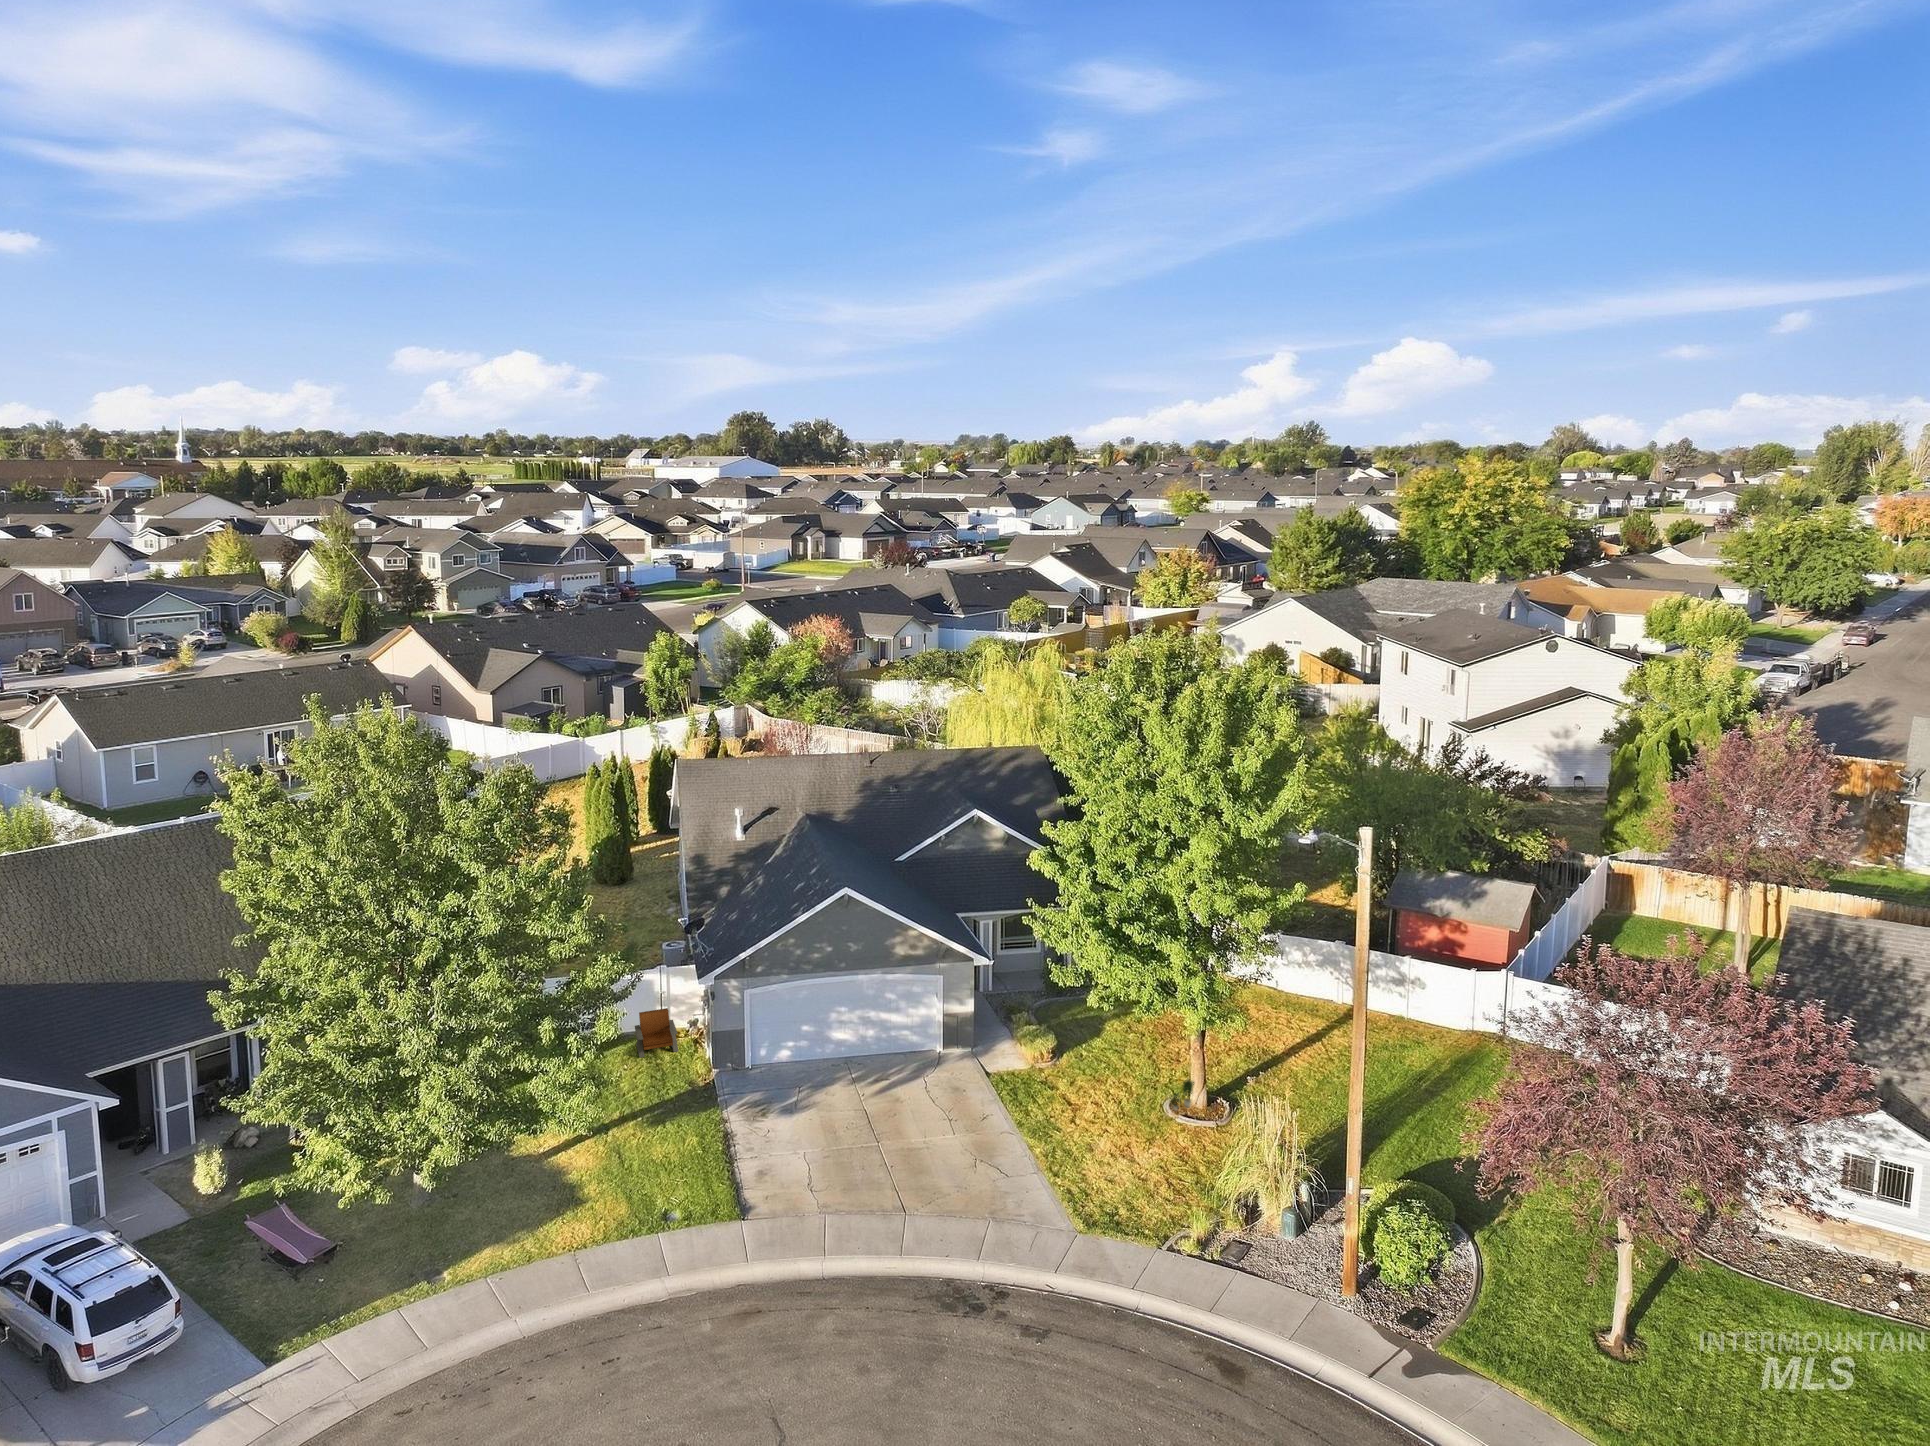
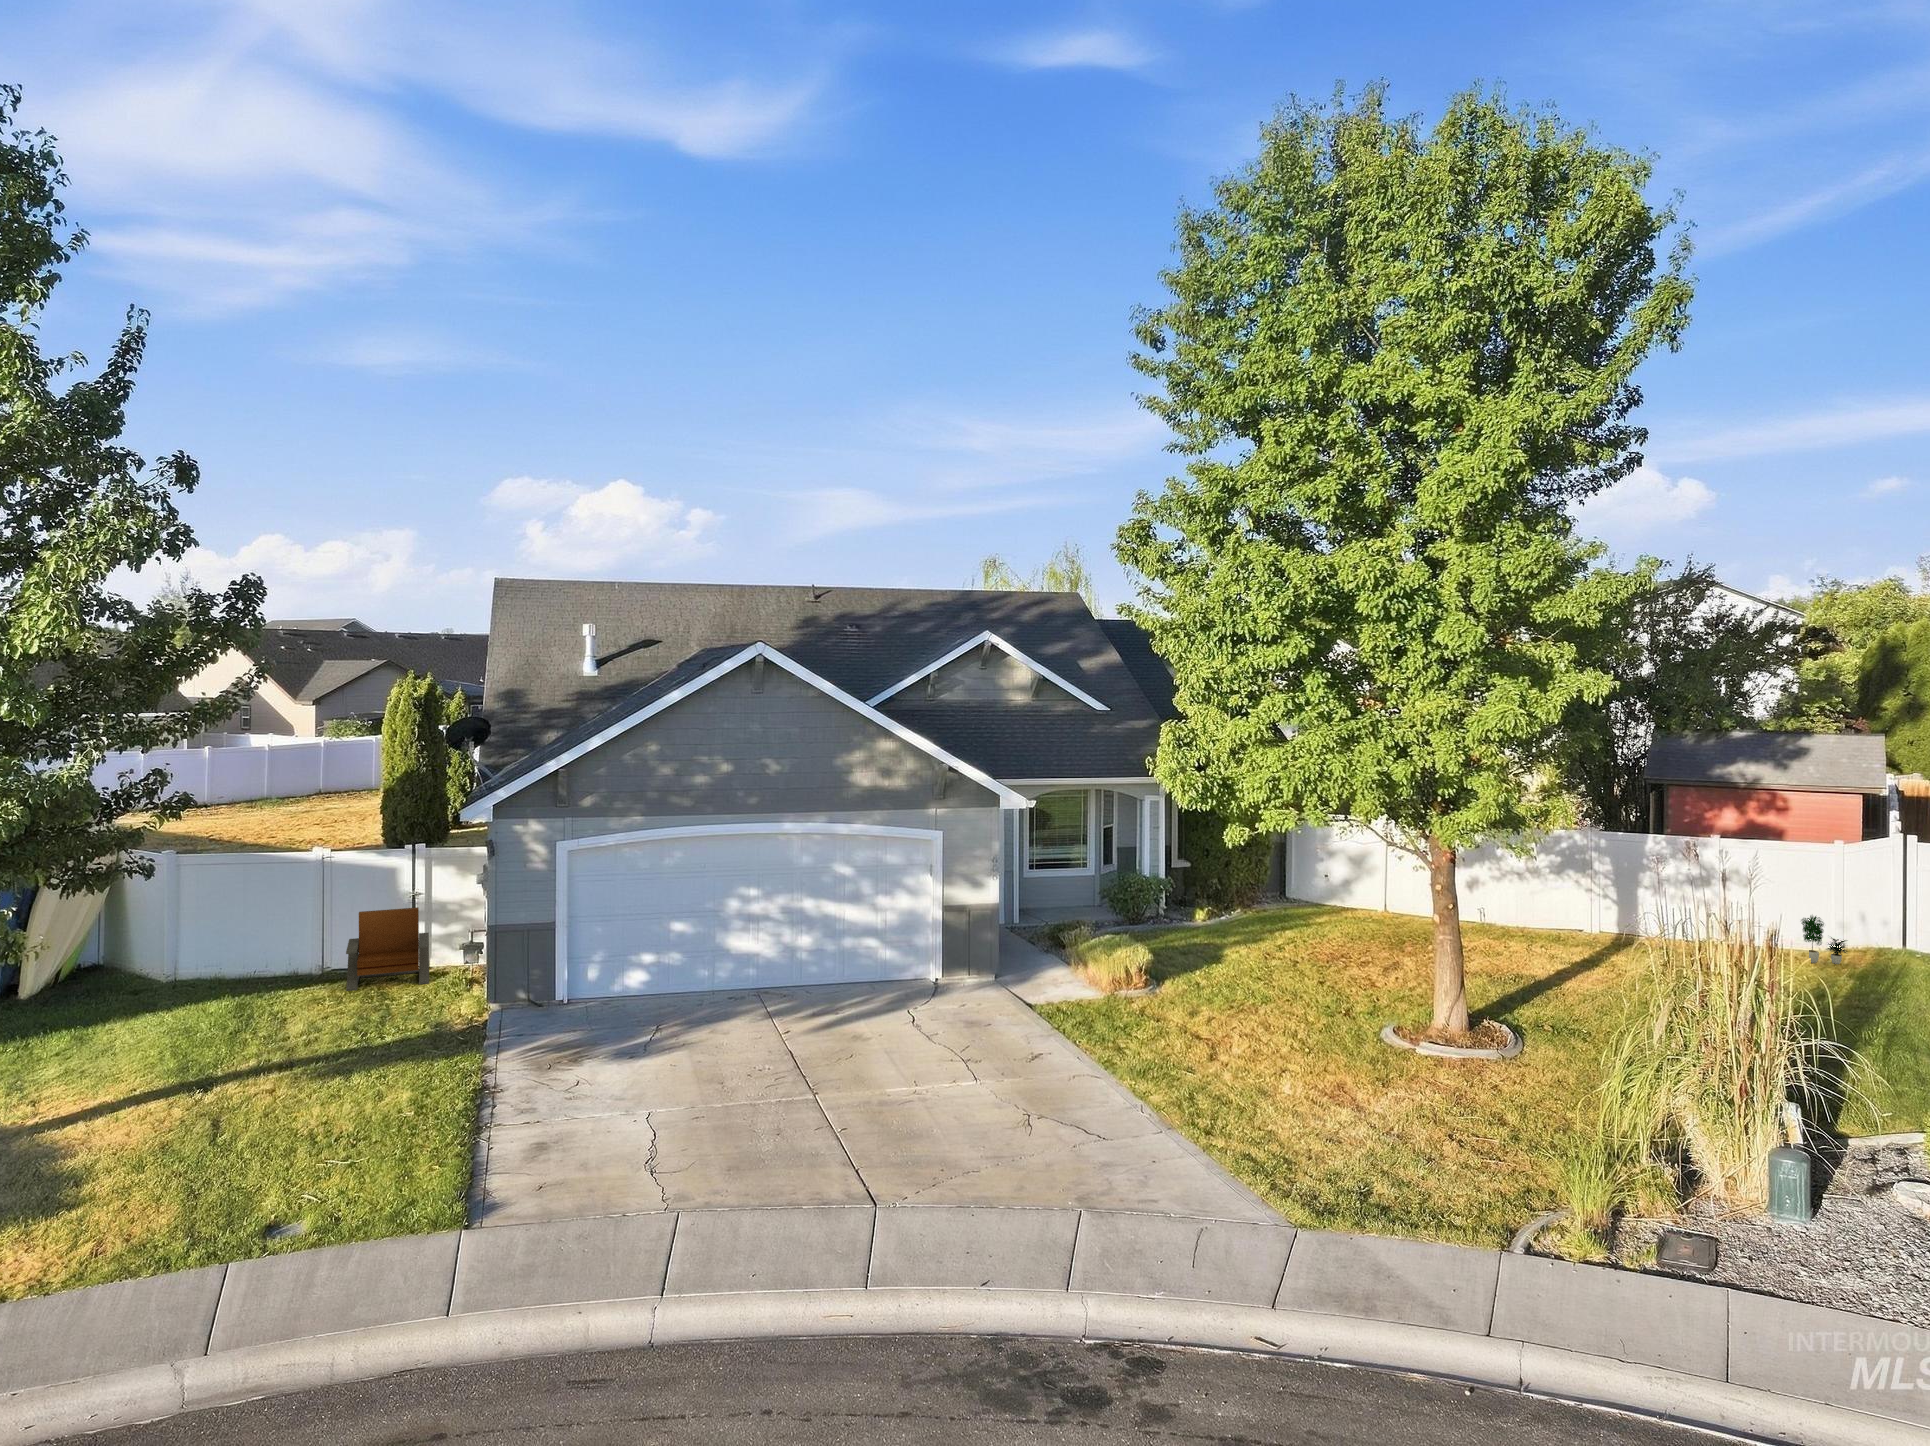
potted plant: present [1170,1079,1194,1110] -> present [1801,916,1848,964]

